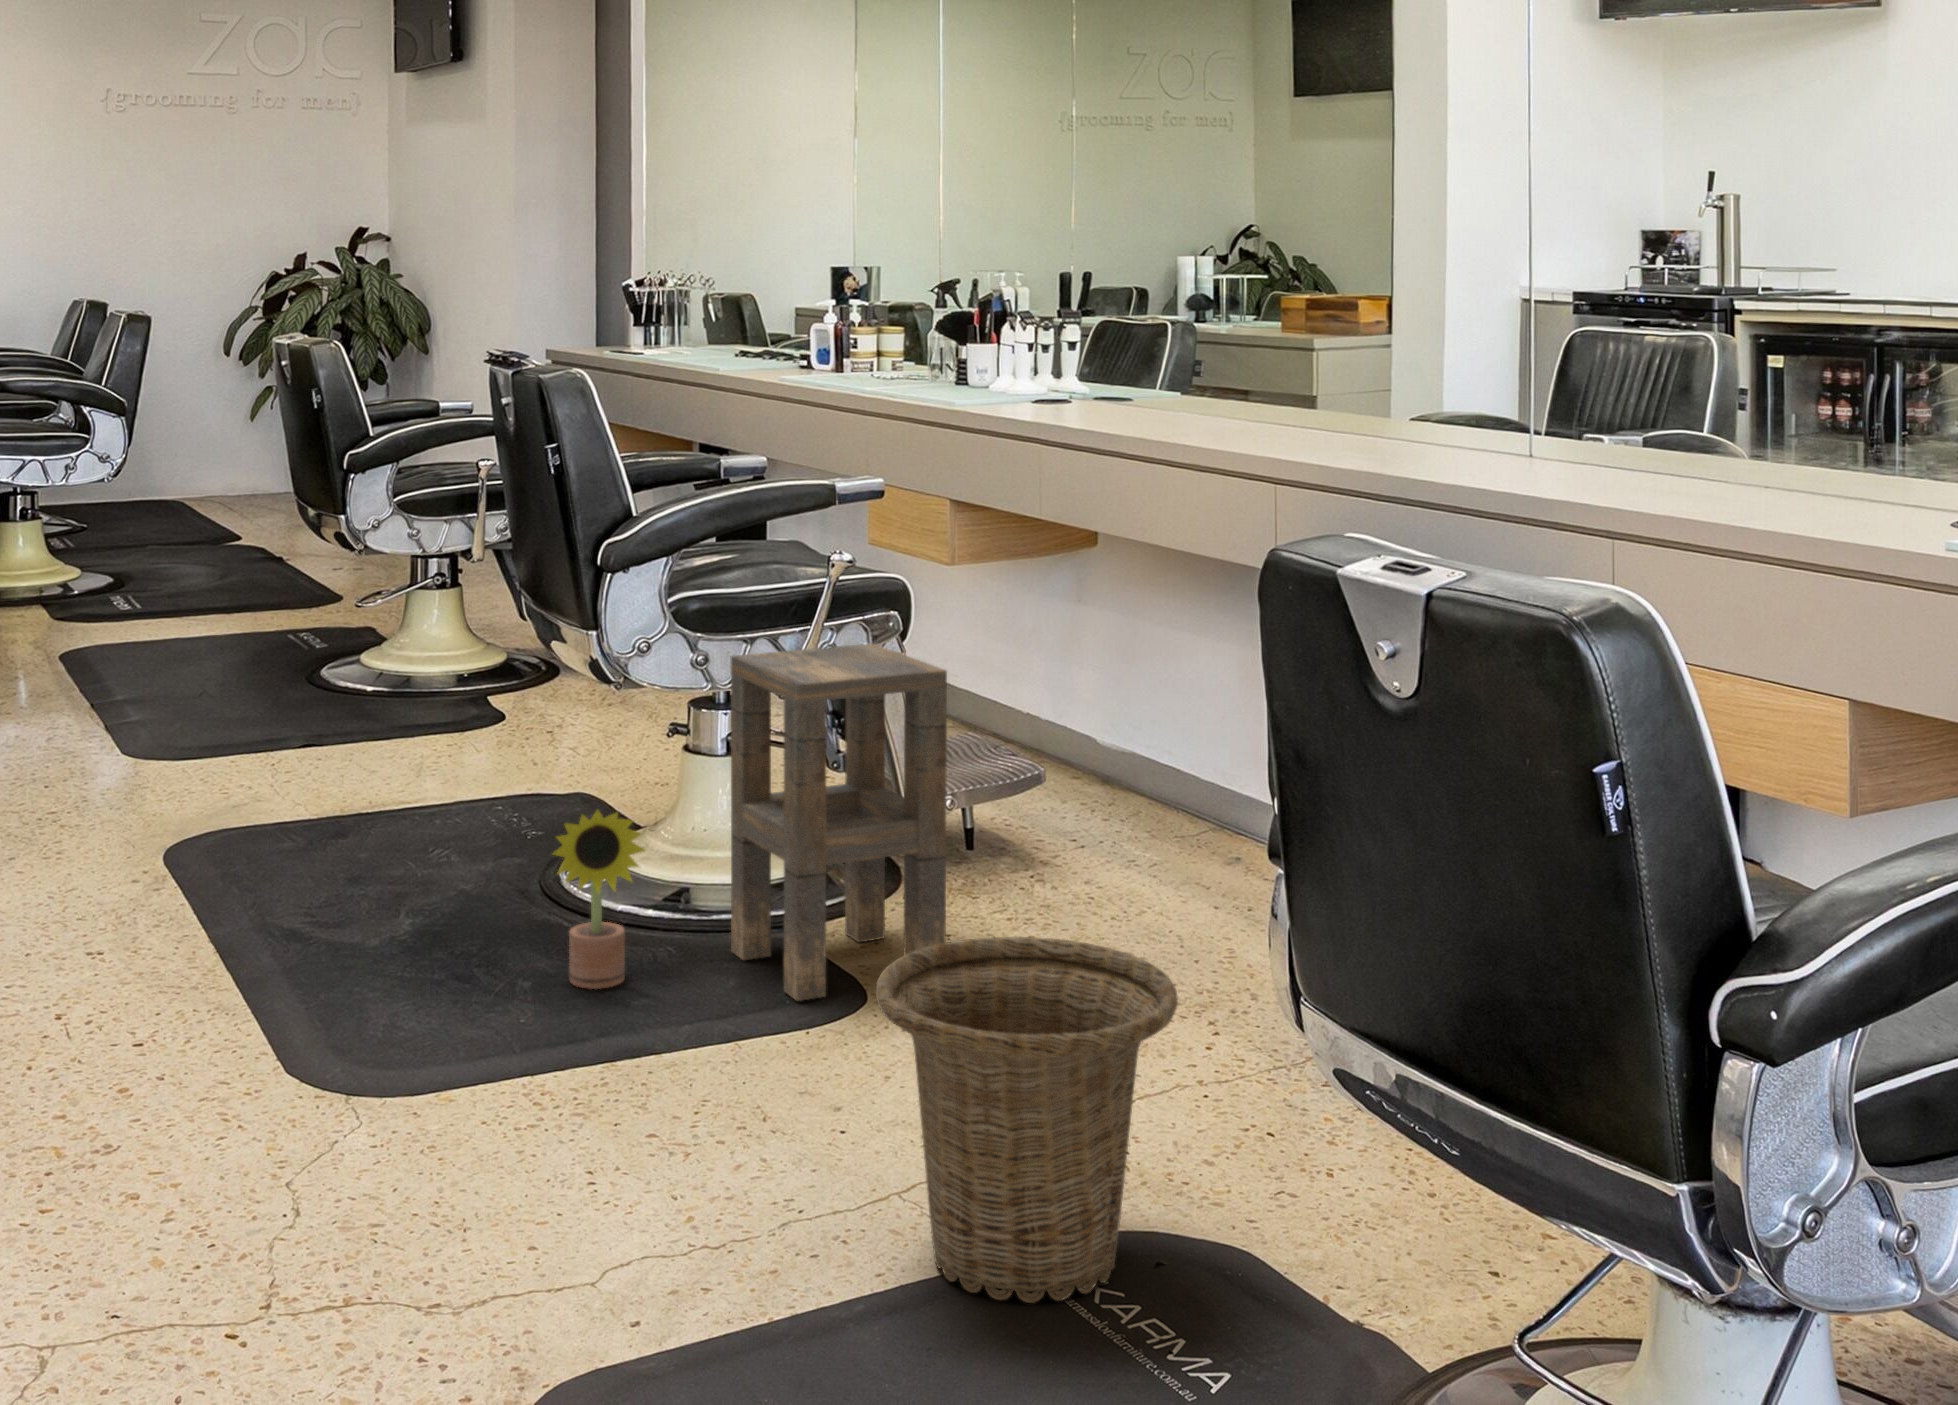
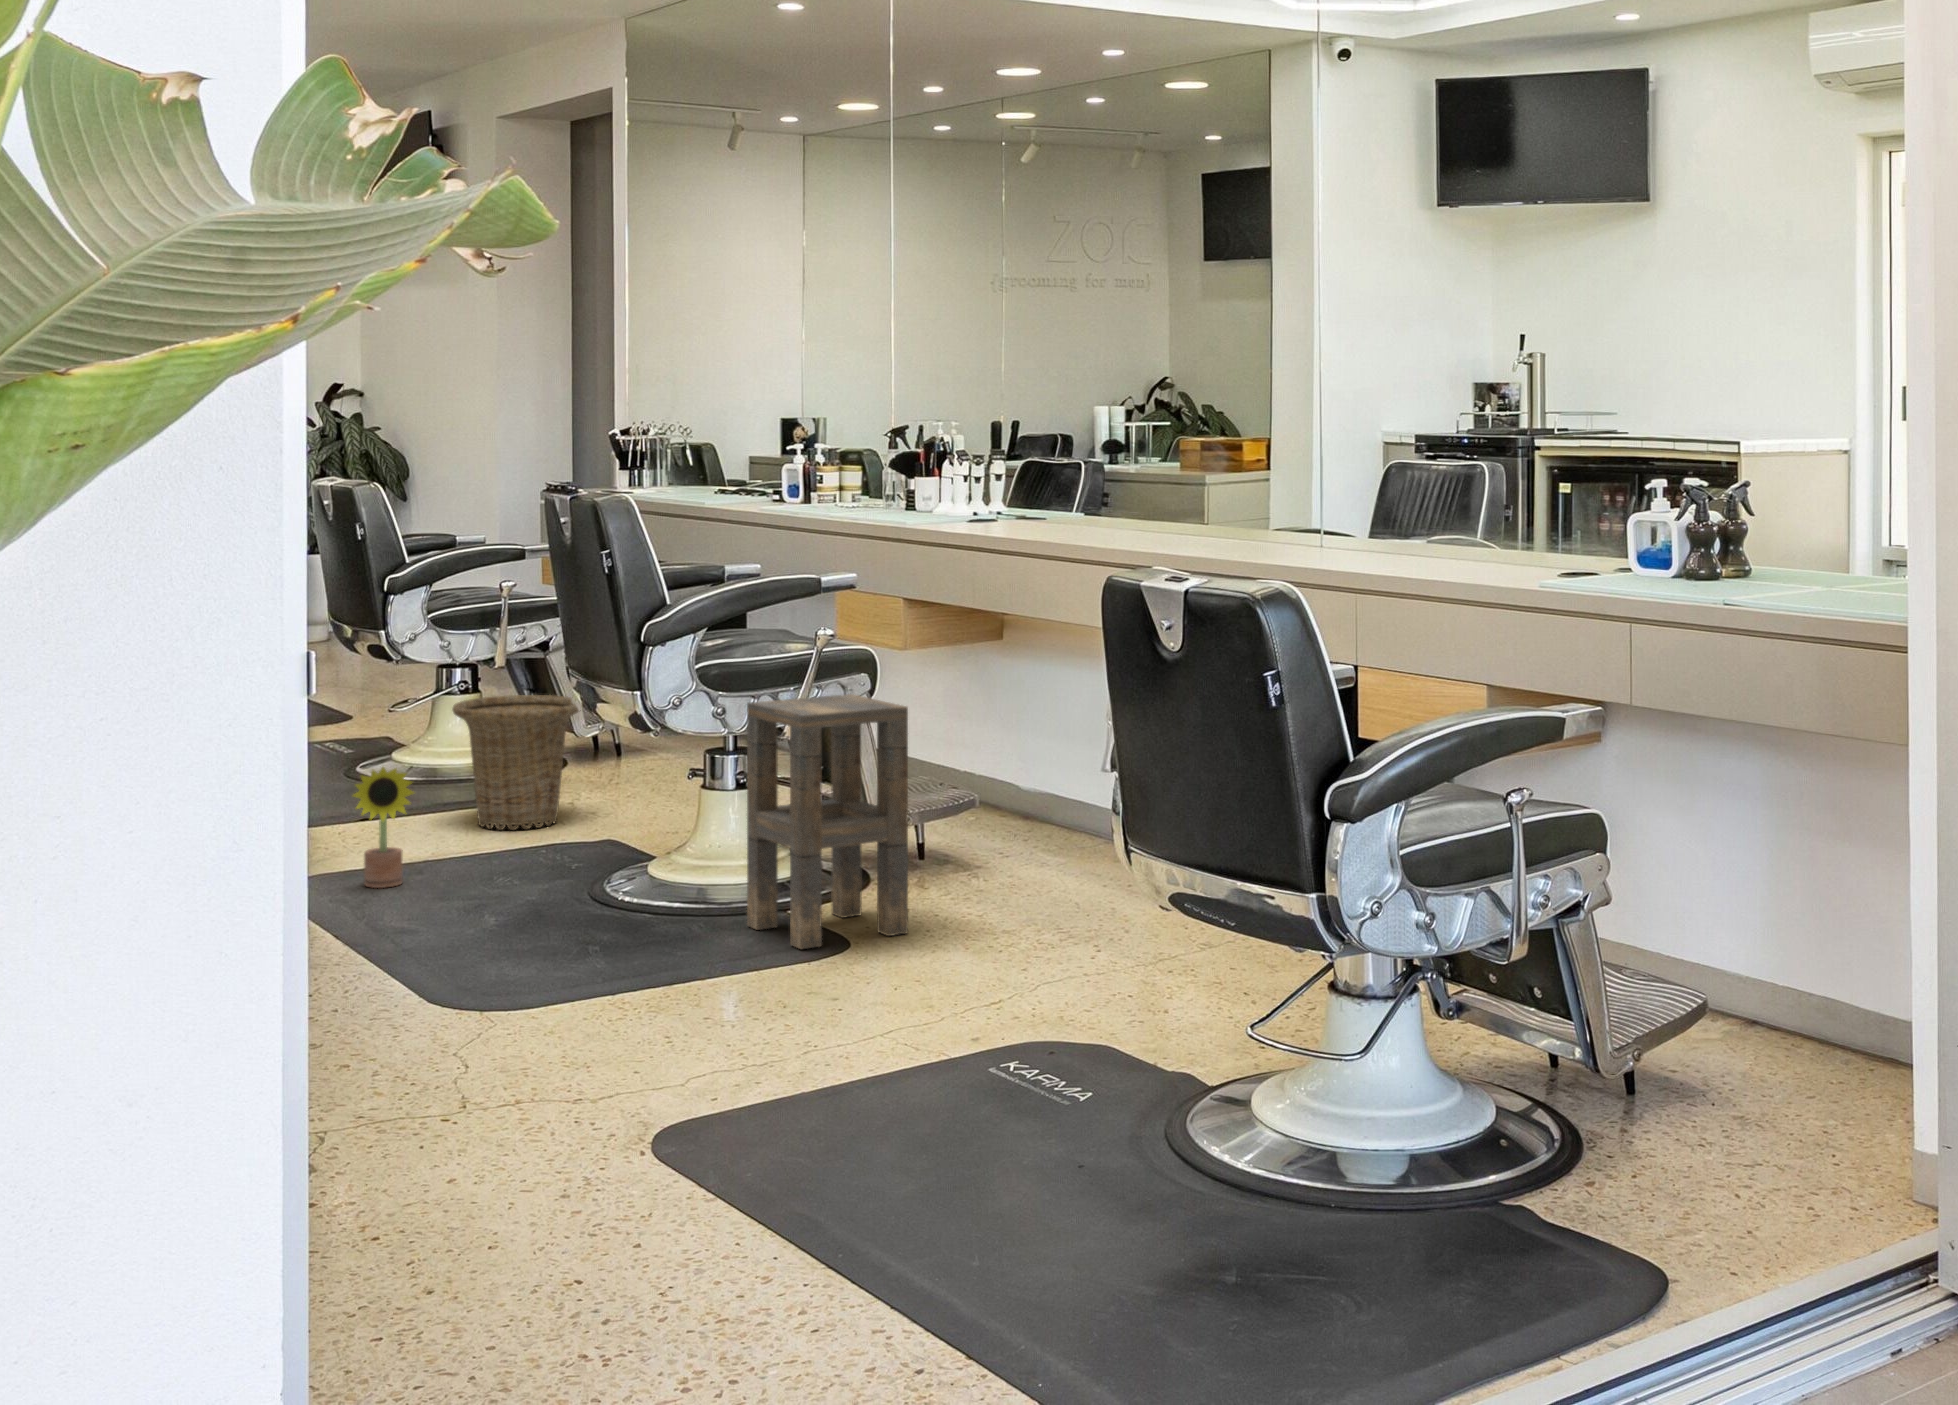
decorative plant: present [553,810,645,989] -> present [353,767,414,888]
basket: present [876,937,1178,1303] -> present [452,695,579,830]

